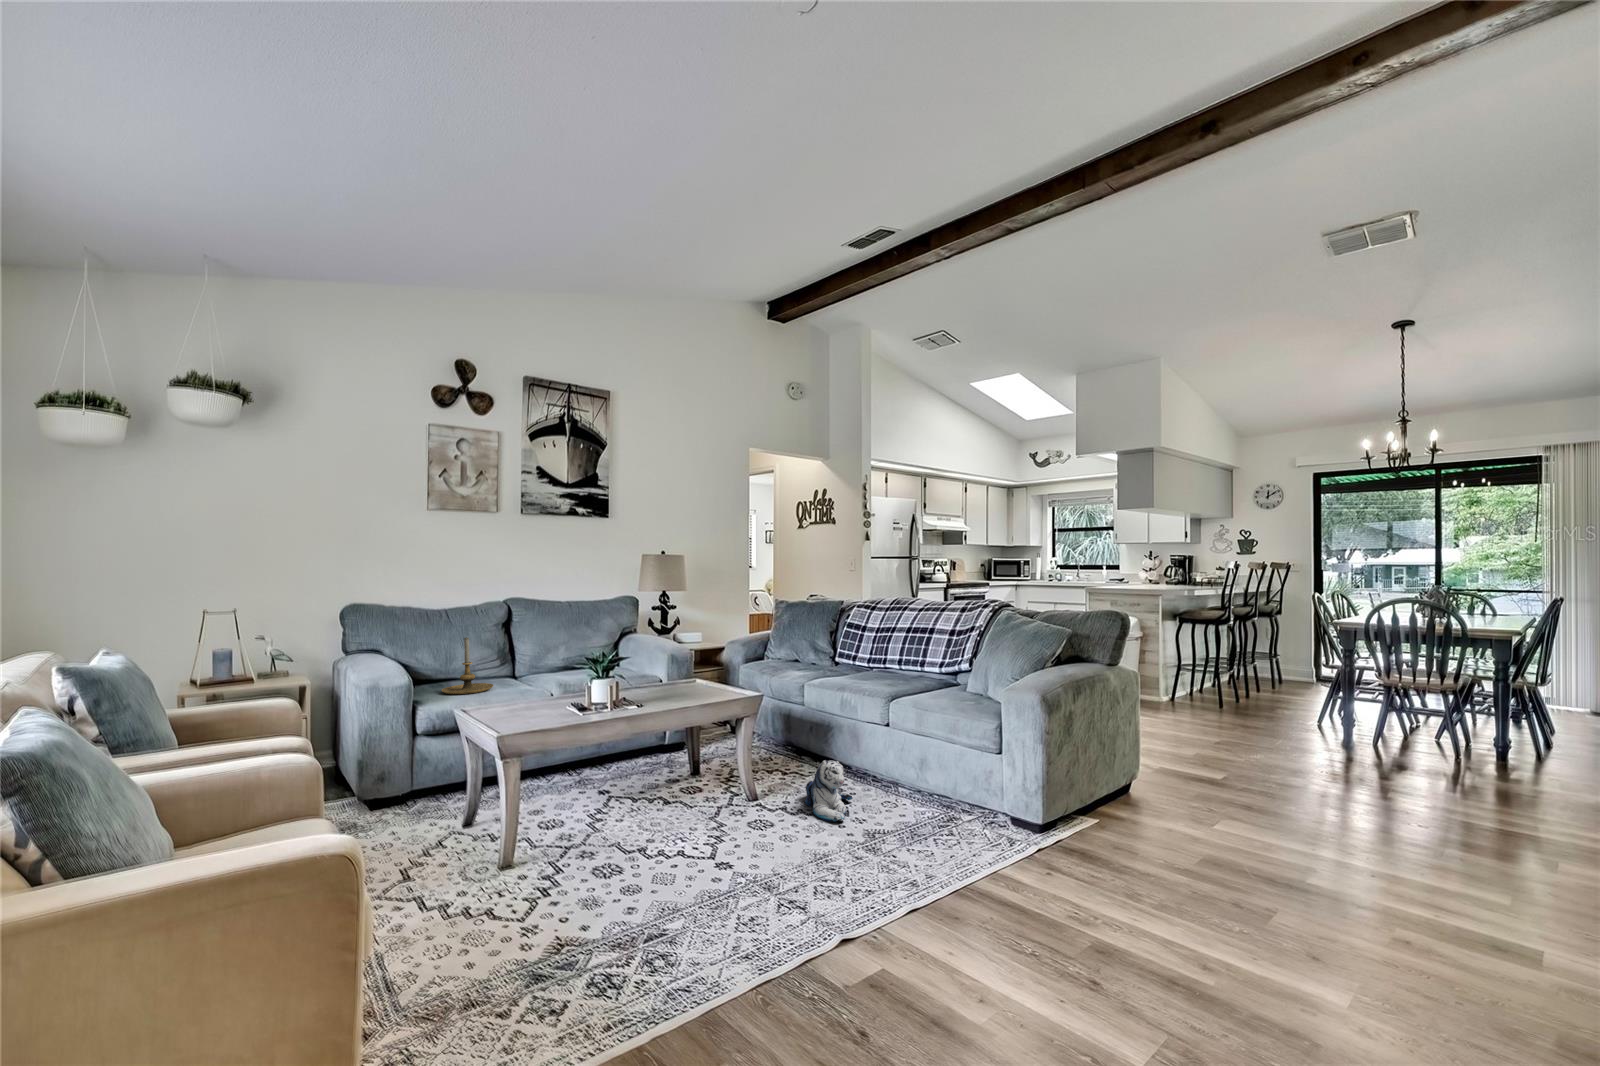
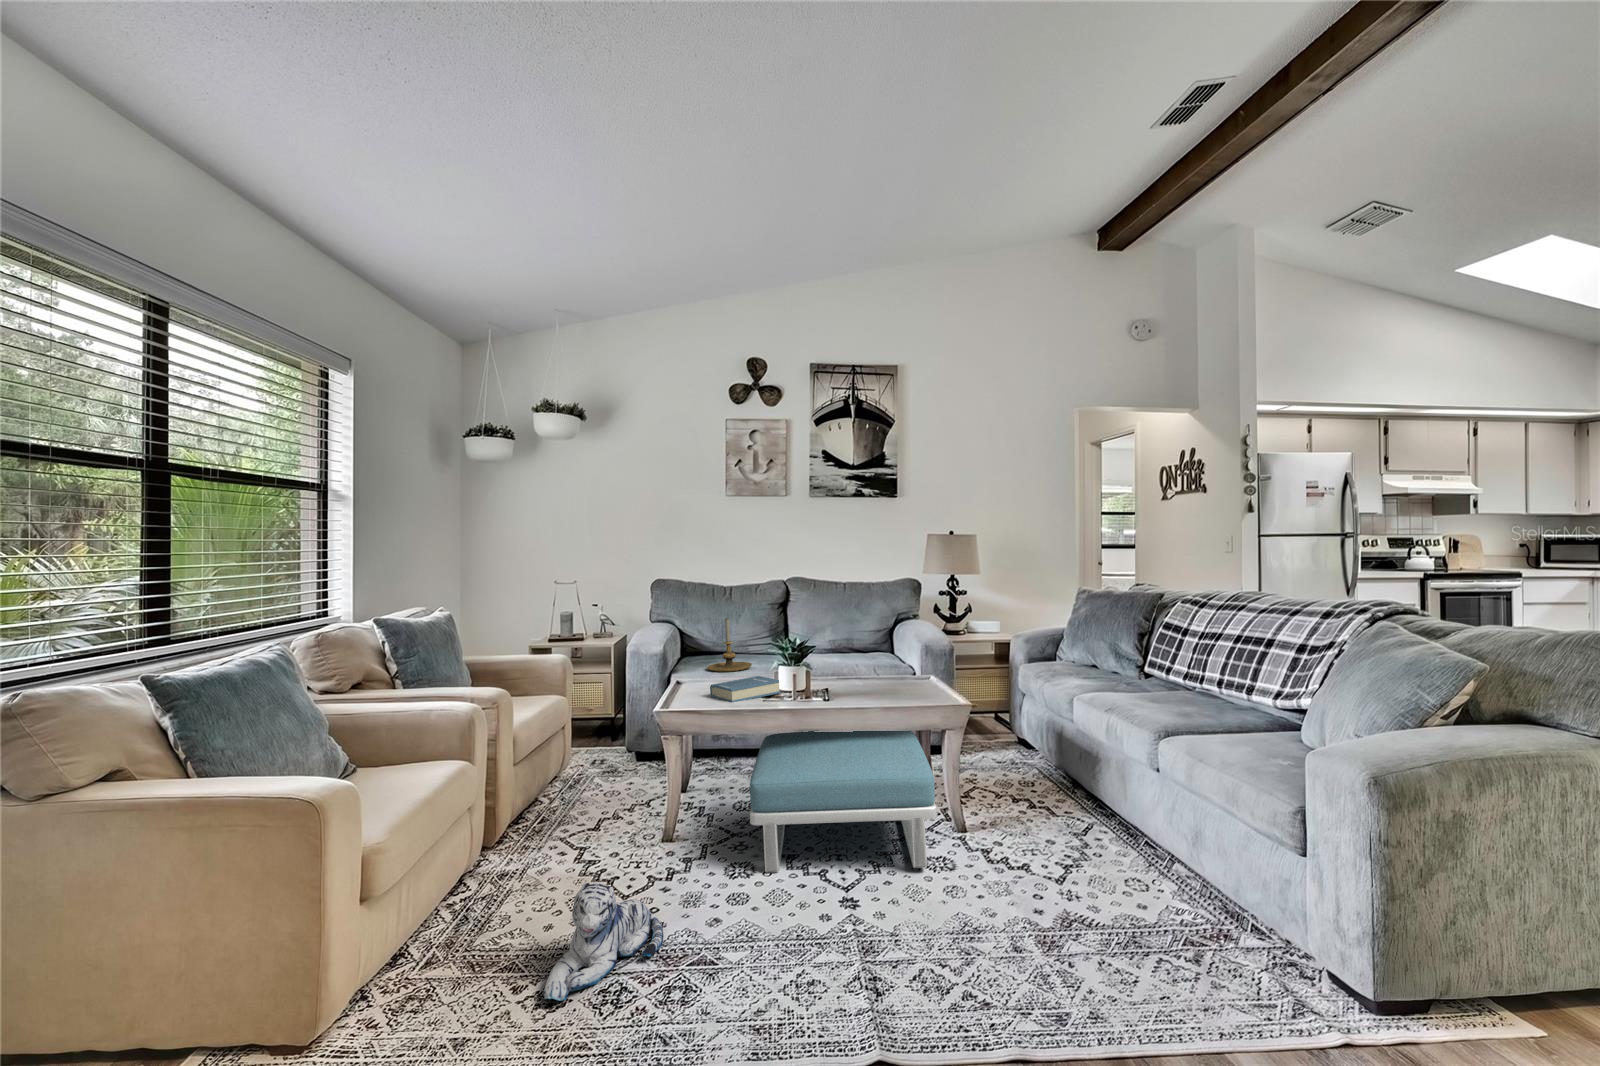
hardback book: none [507,689,576,715] -> present [710,676,781,702]
footstool: none [566,722,760,856] -> present [750,730,937,873]
plush toy: present [804,760,852,822] -> present [543,883,663,1001]

